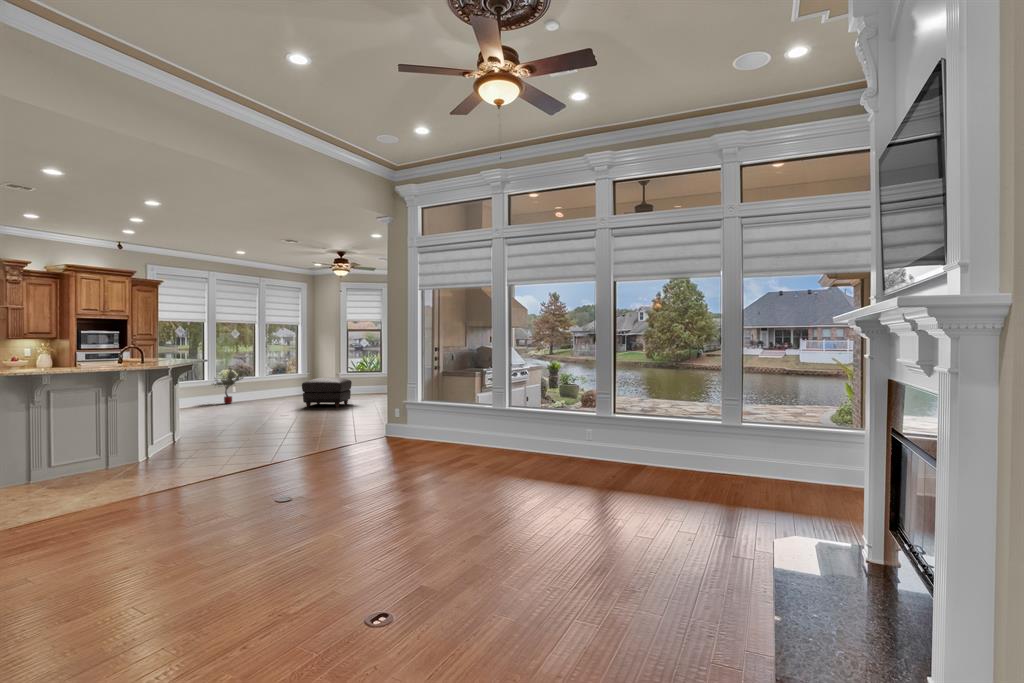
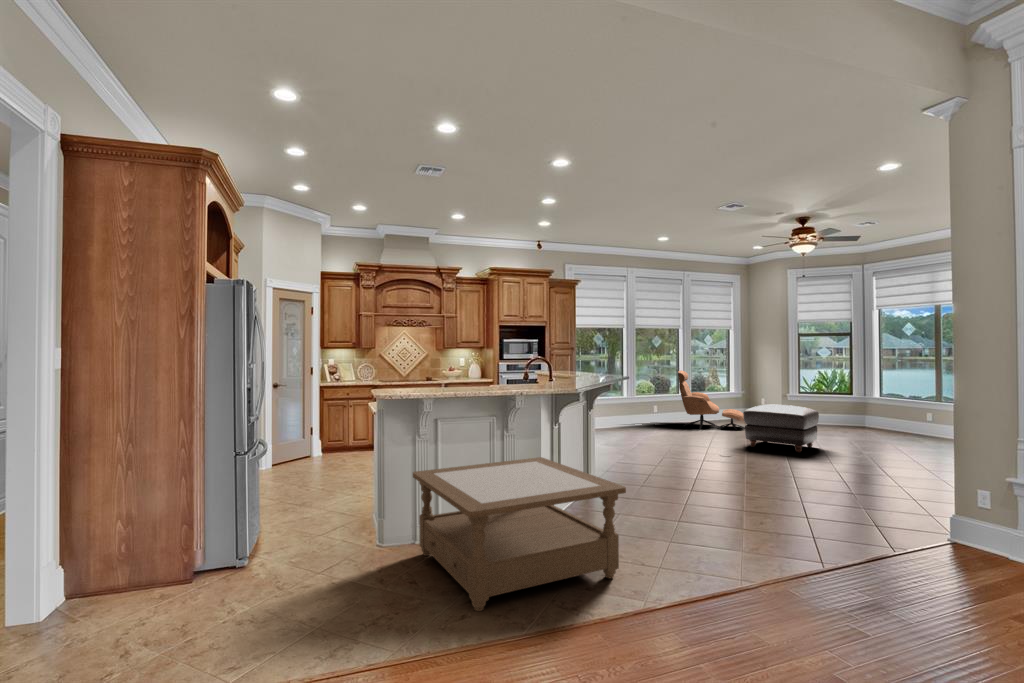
lounge chair: none [256,357,309,401] -> present [678,370,745,430]
potted tree: present [213,366,244,404] -> none [628,381,665,429]
coffee table: none [25,414,204,498] -> present [413,457,626,611]

